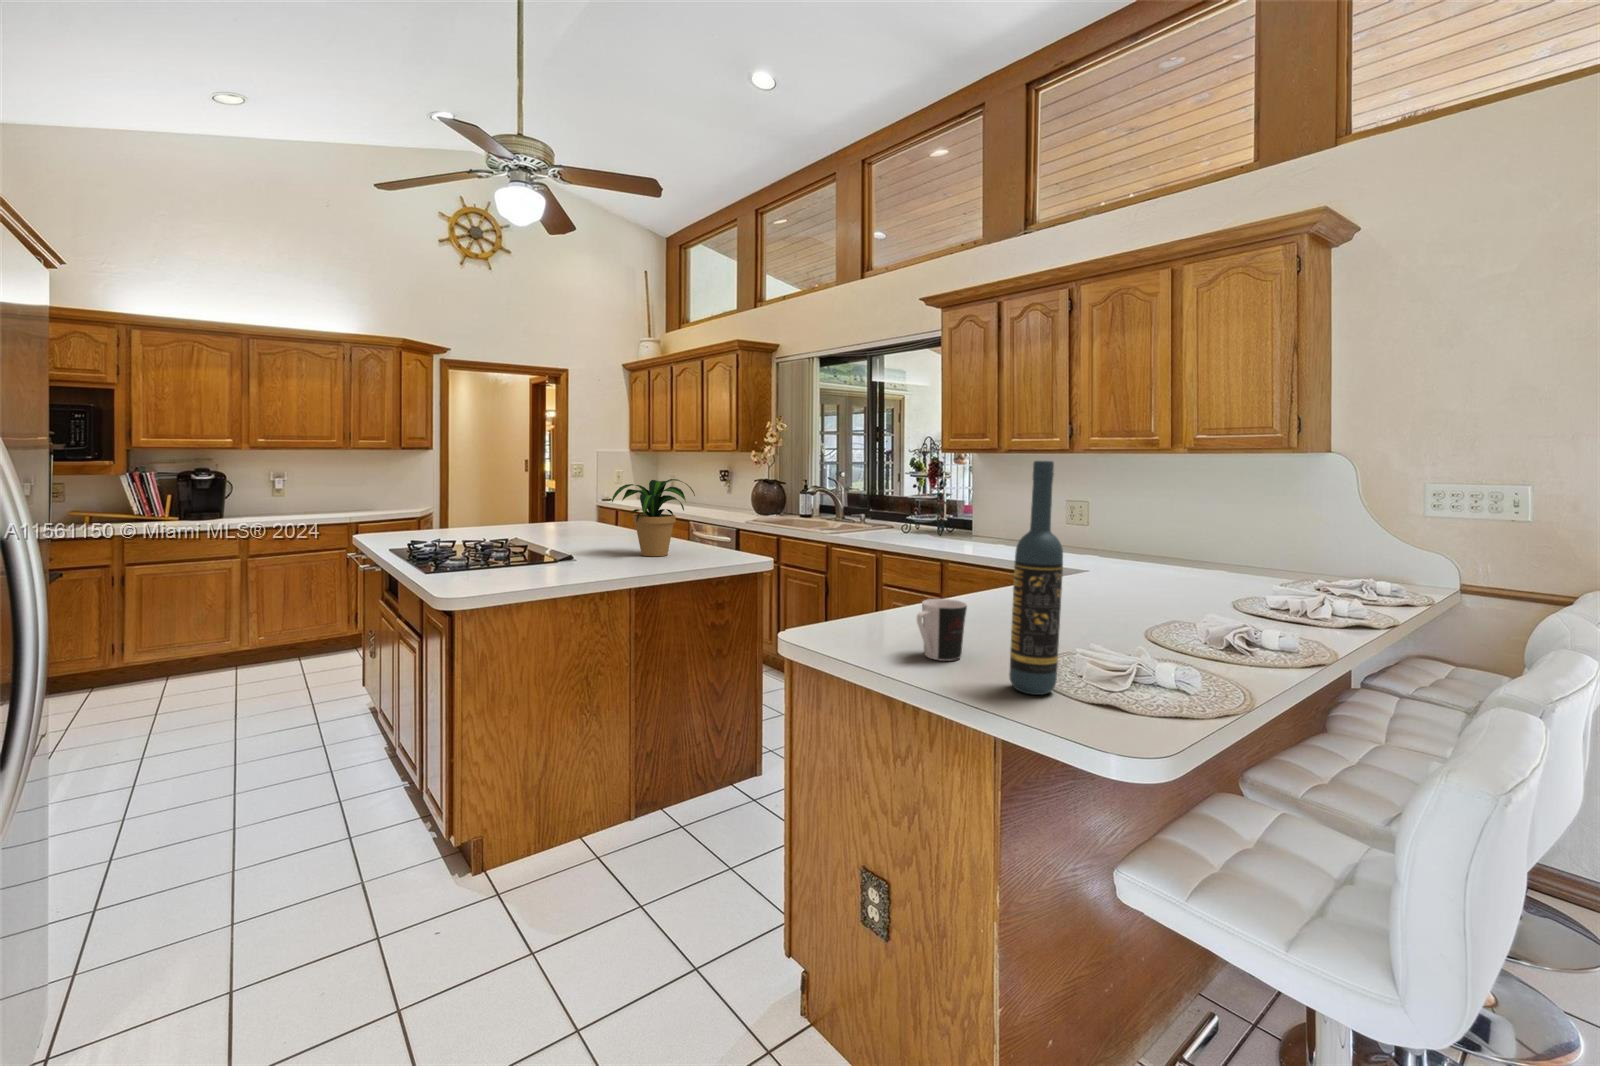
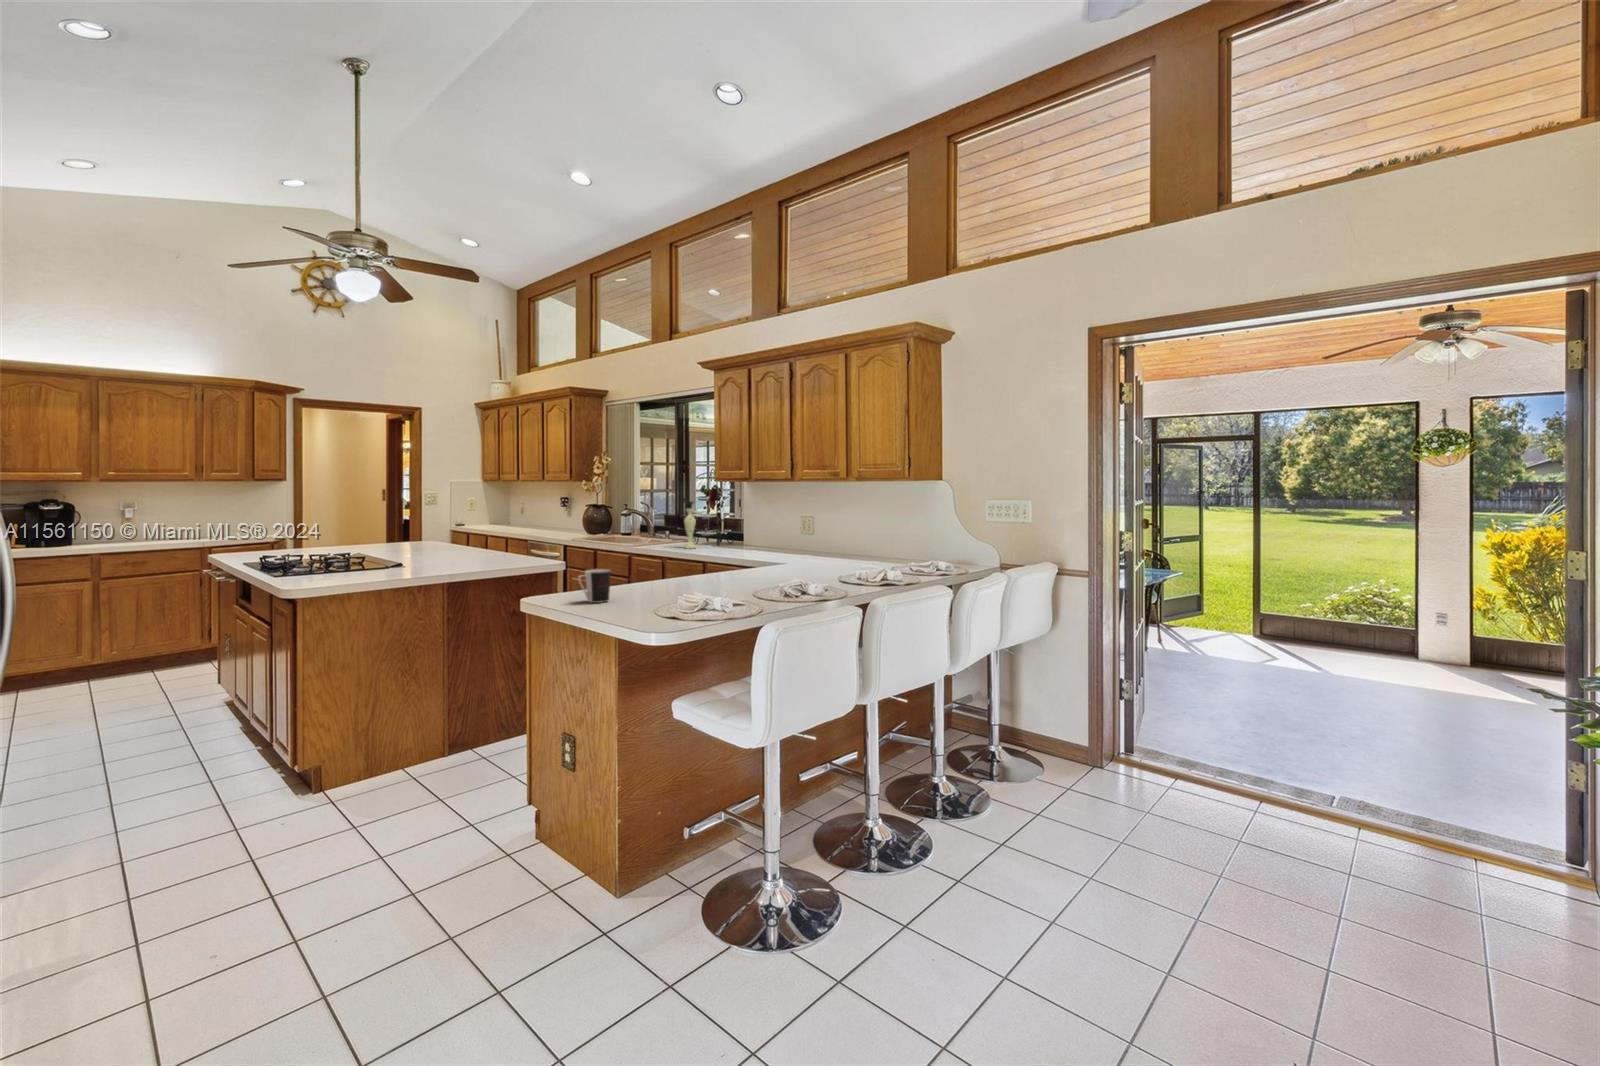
wine bottle: present [1009,461,1063,695] -> none [611,490,636,611]
vase: none [889,473,918,537] -> present [684,501,696,549]
potted plant: present [612,479,695,556] -> none [431,504,500,563]

